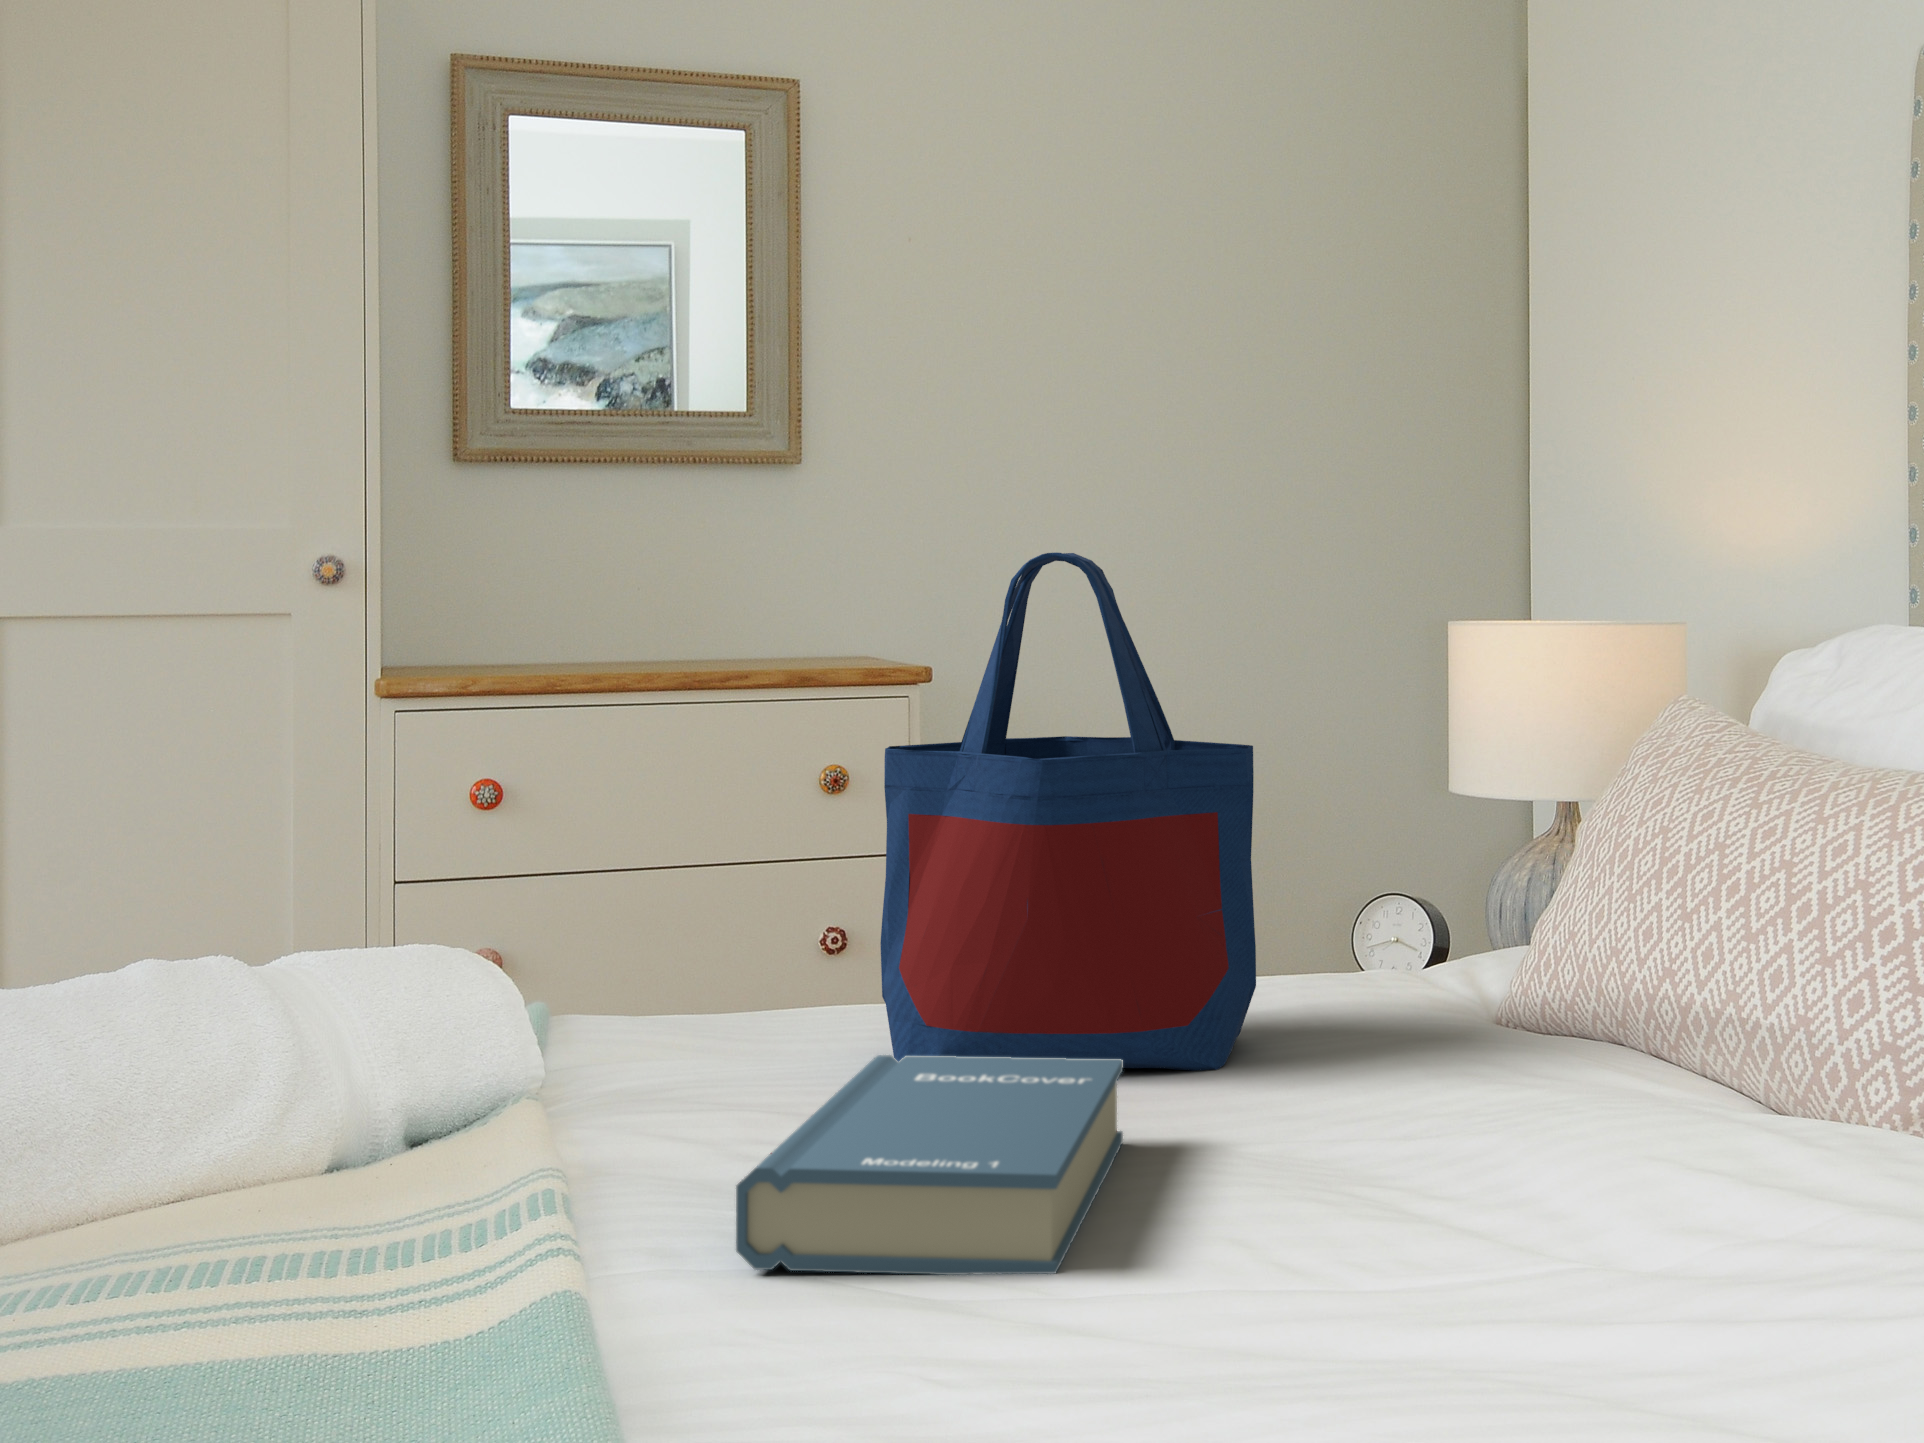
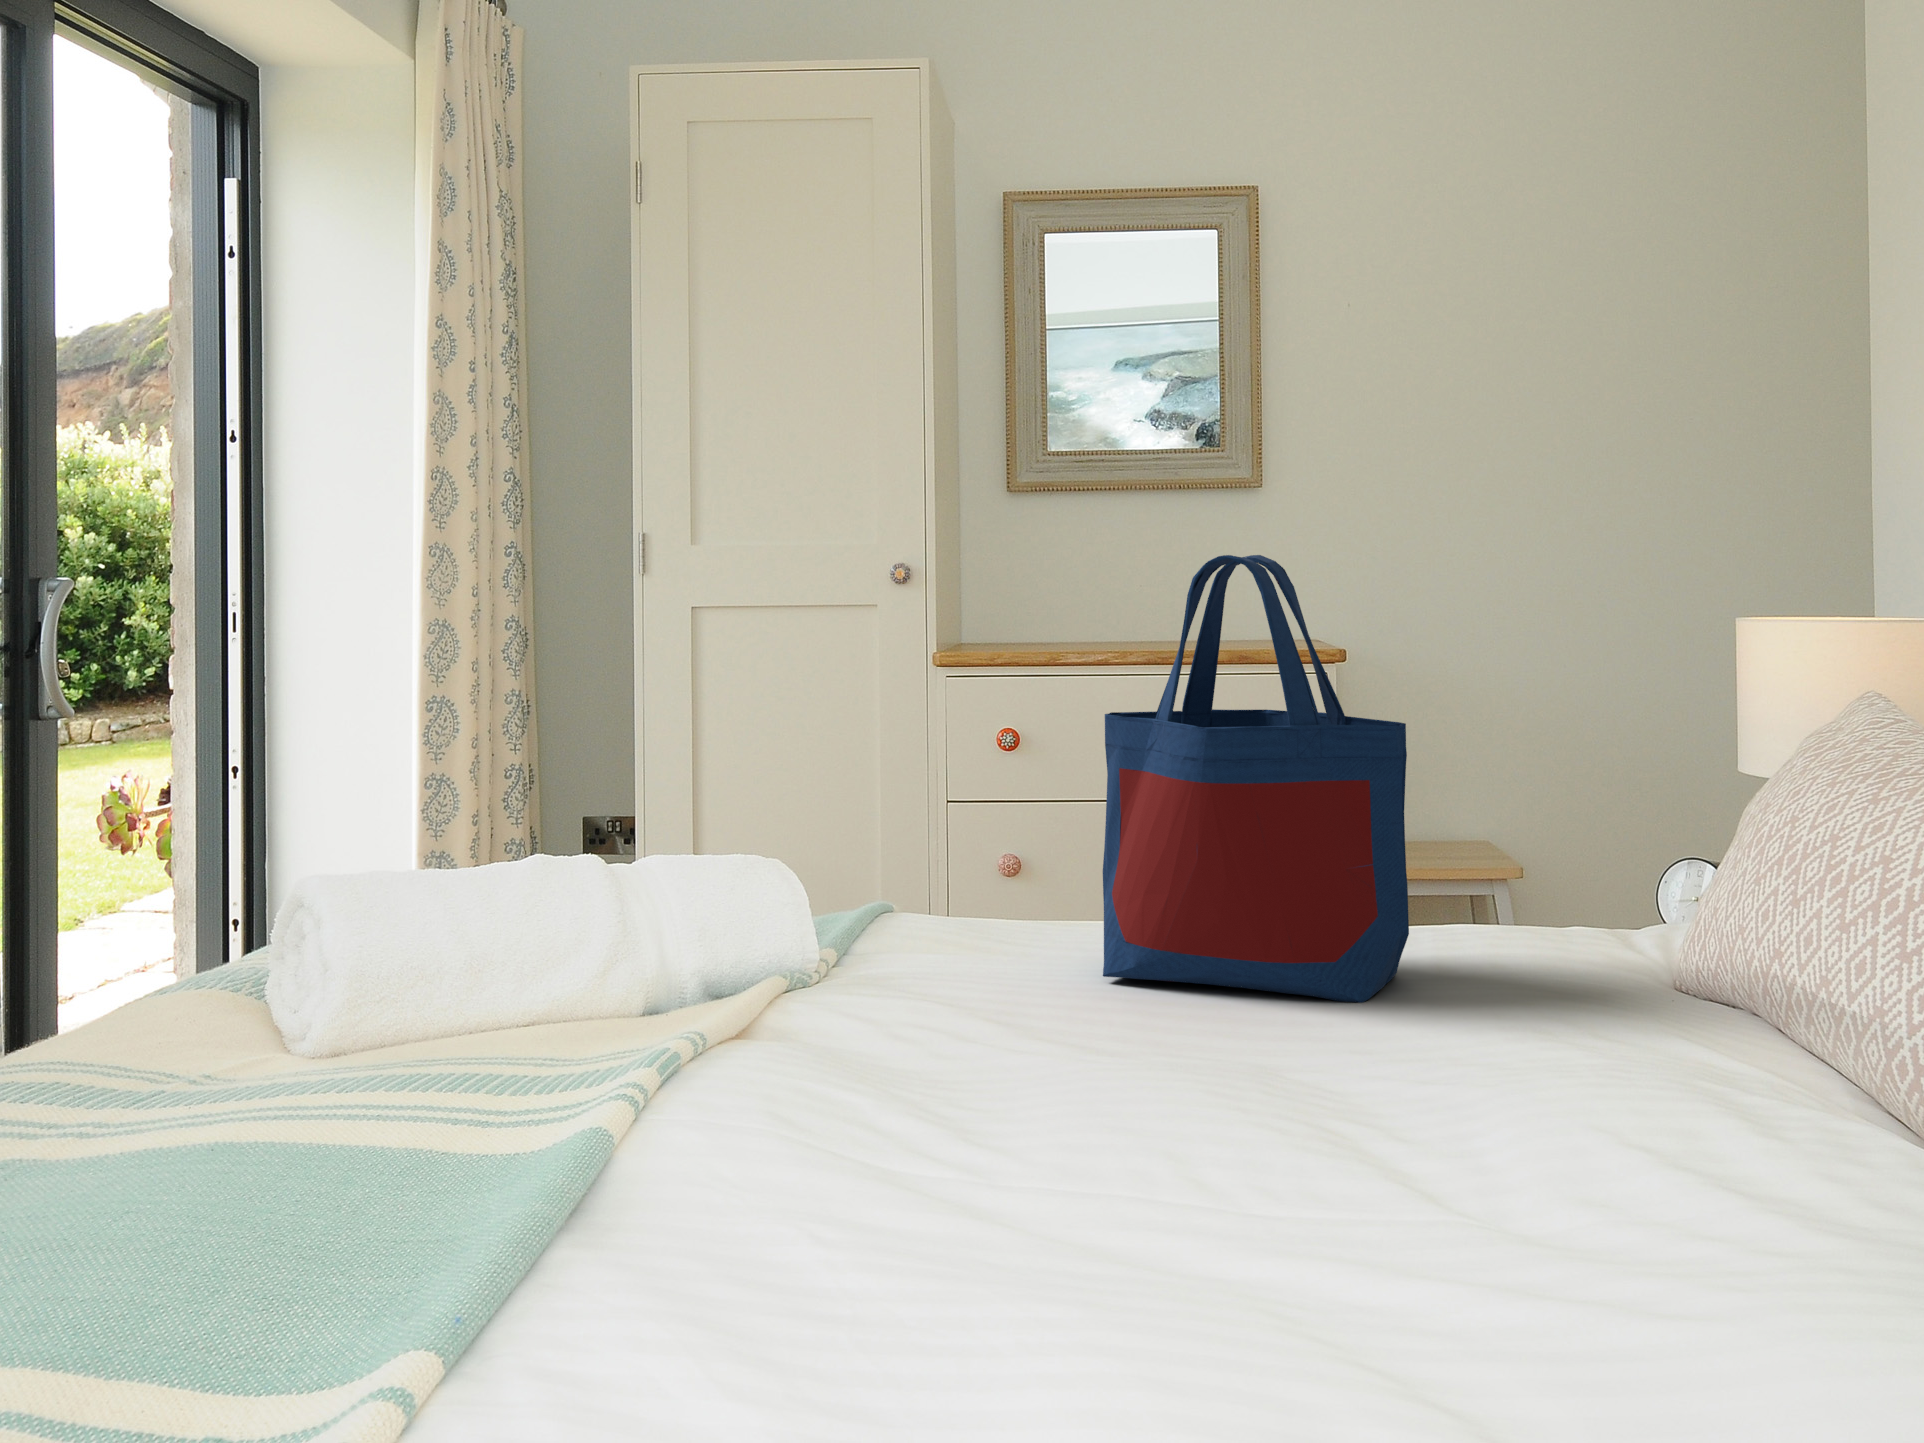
hardback book: present [736,1055,1123,1275] -> none [868,959,1230,1149]

